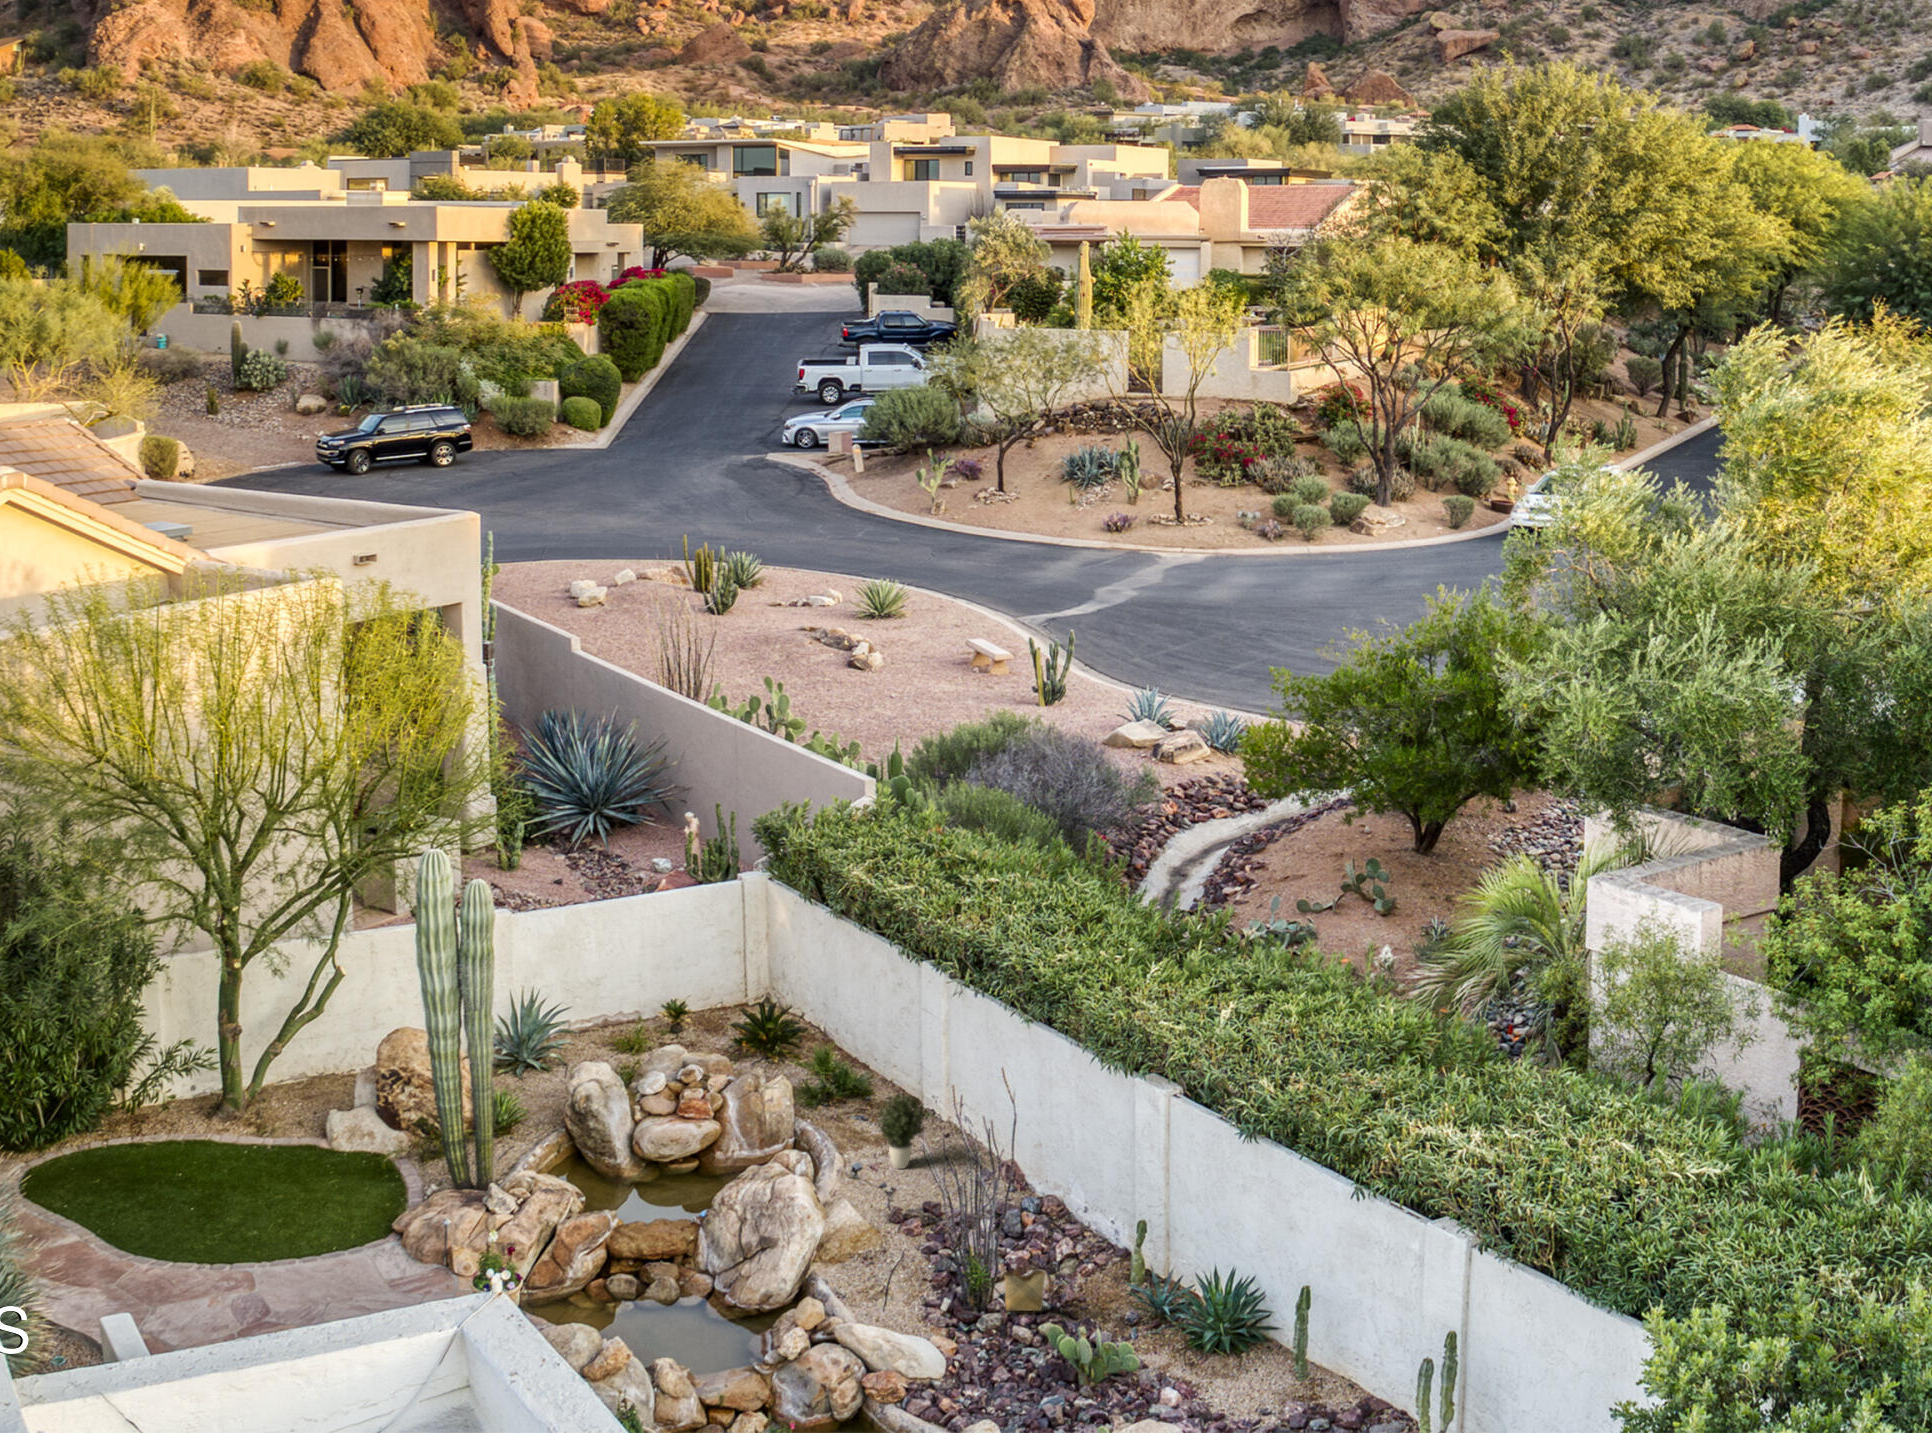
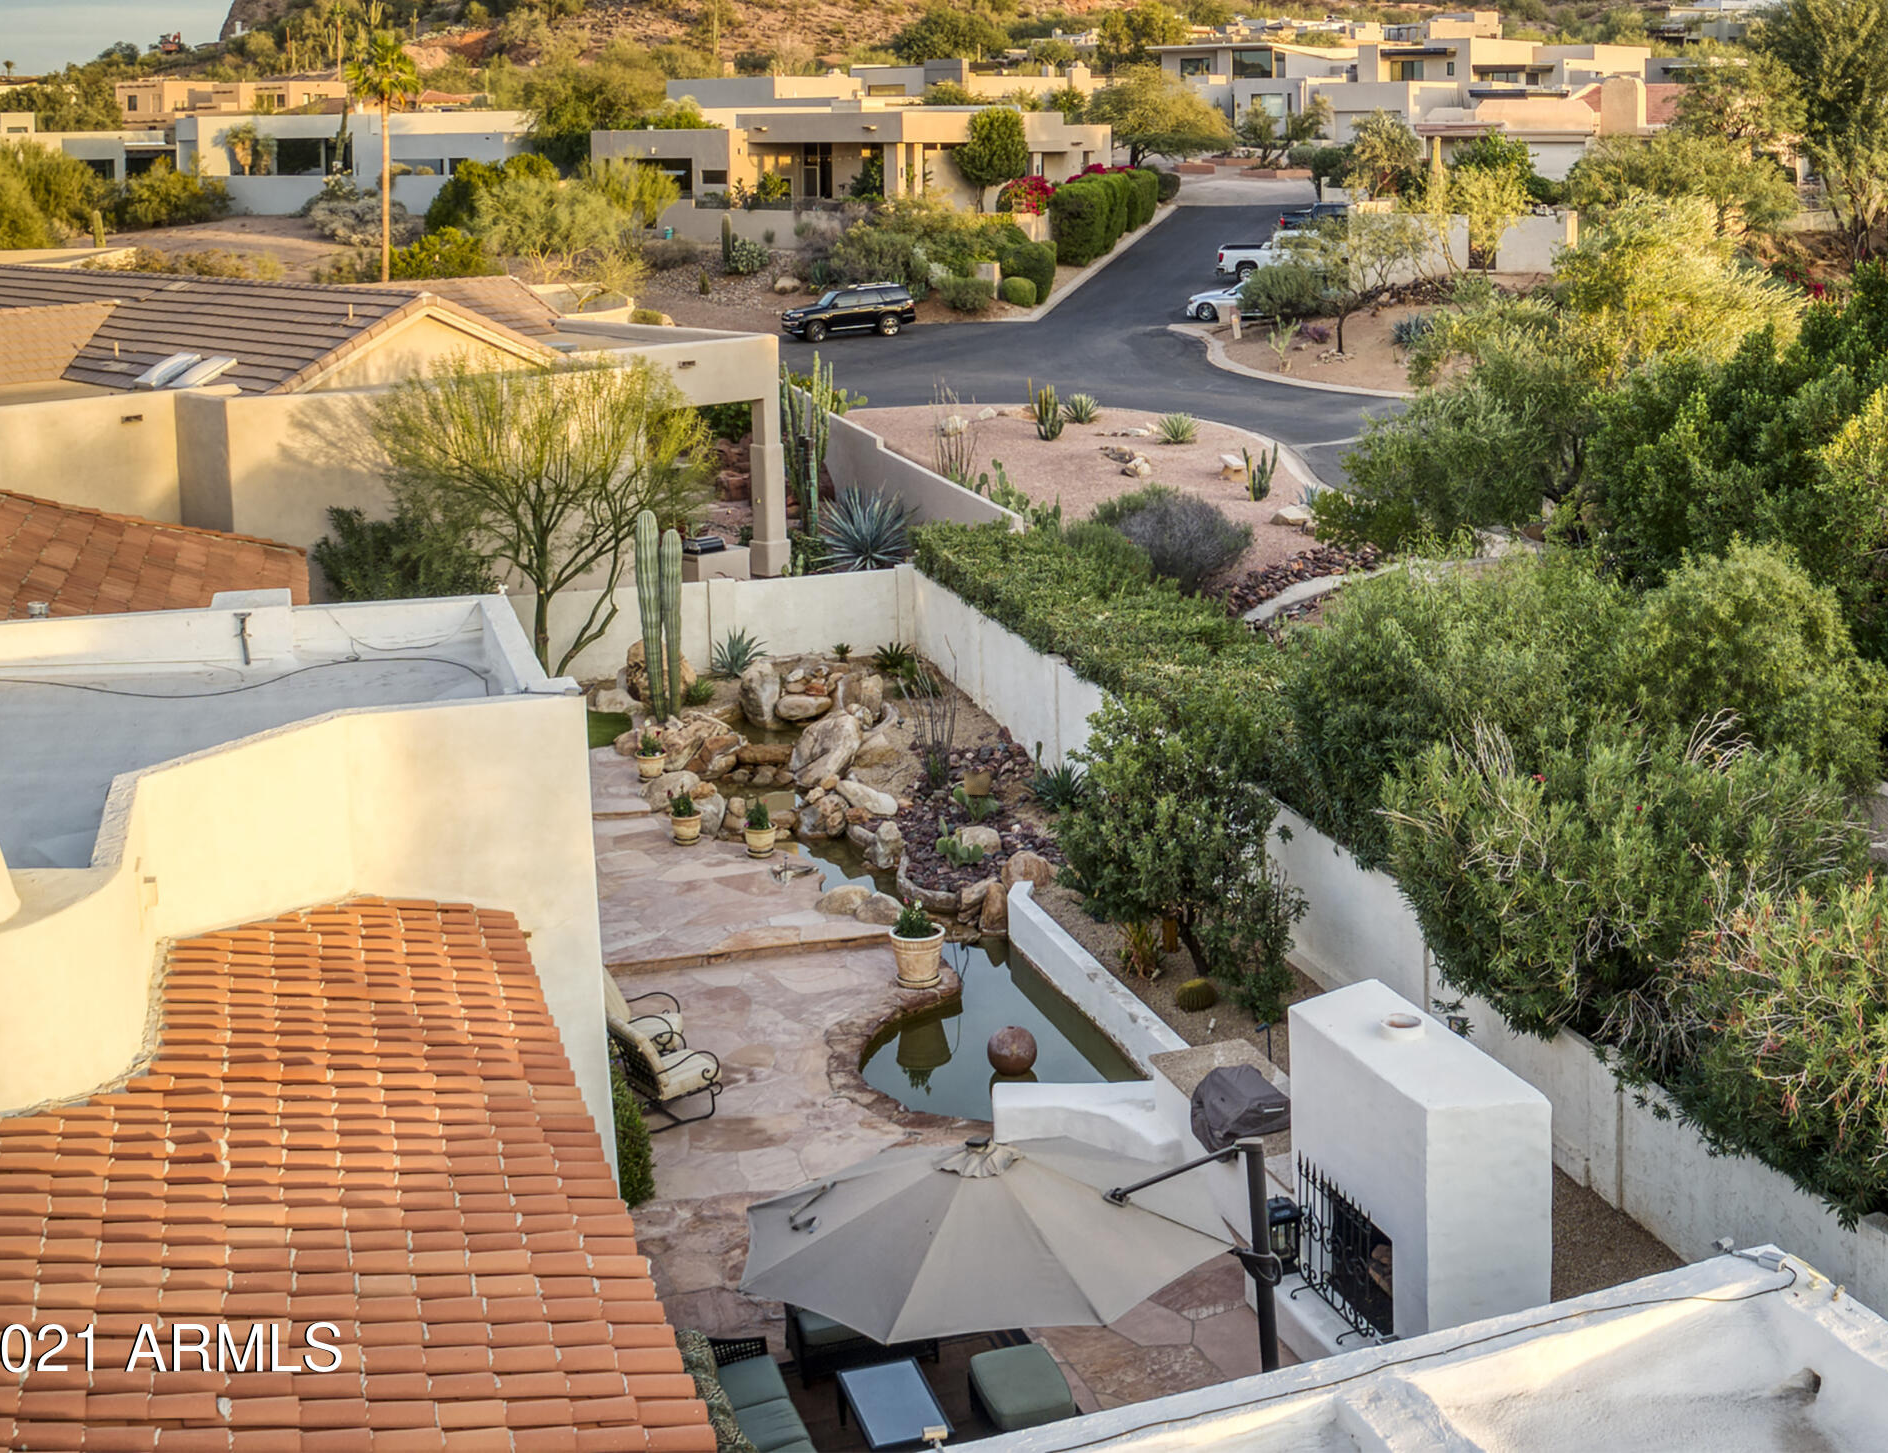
potted plant: present [878,1095,925,1169] -> none [936,687,970,737]

